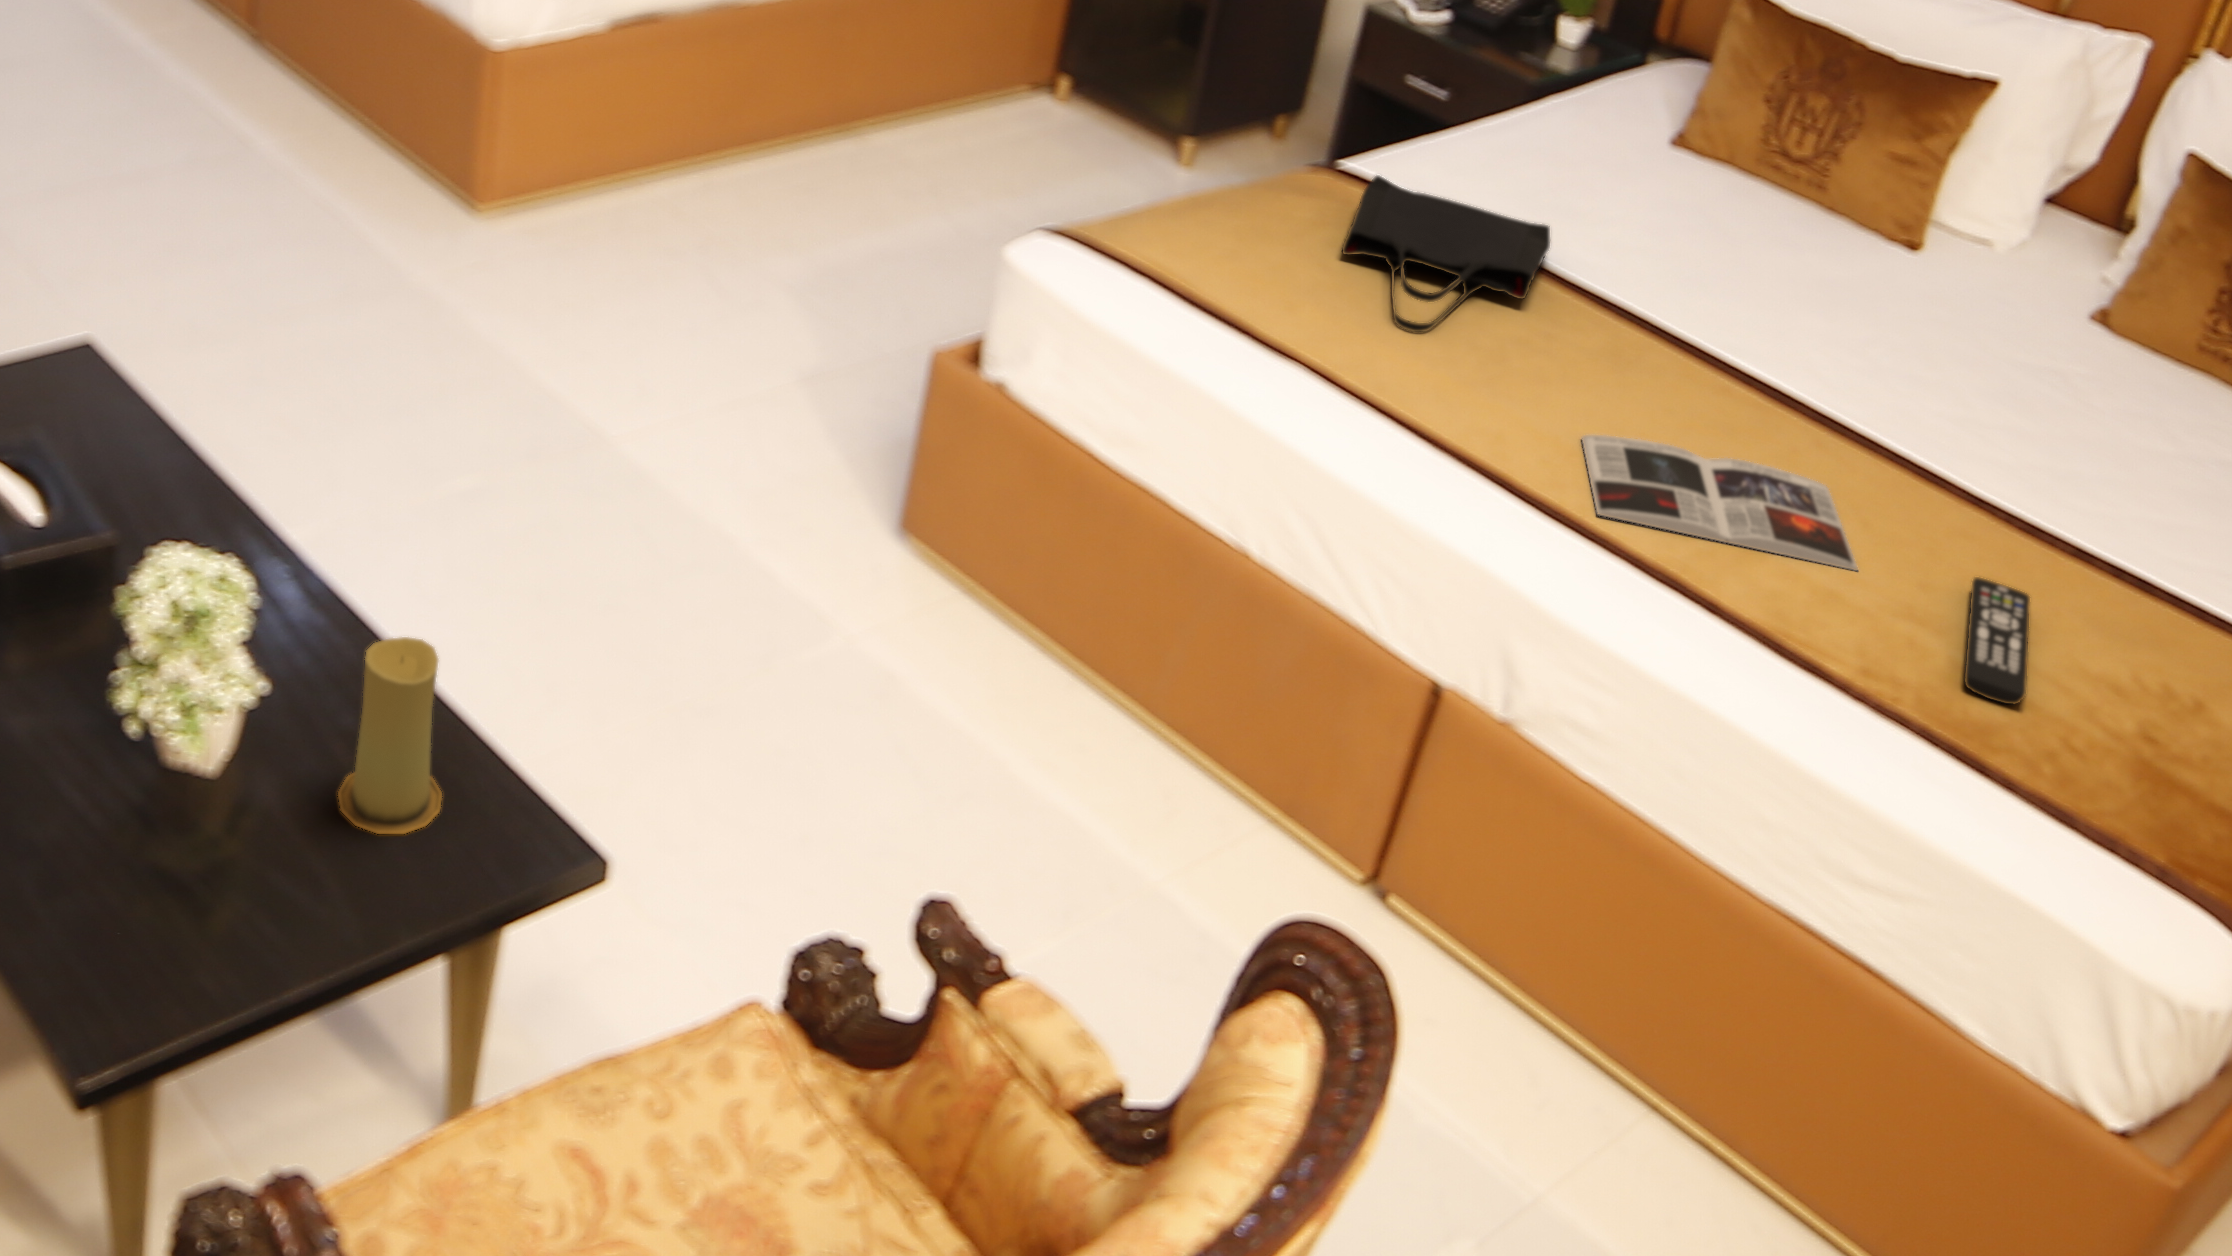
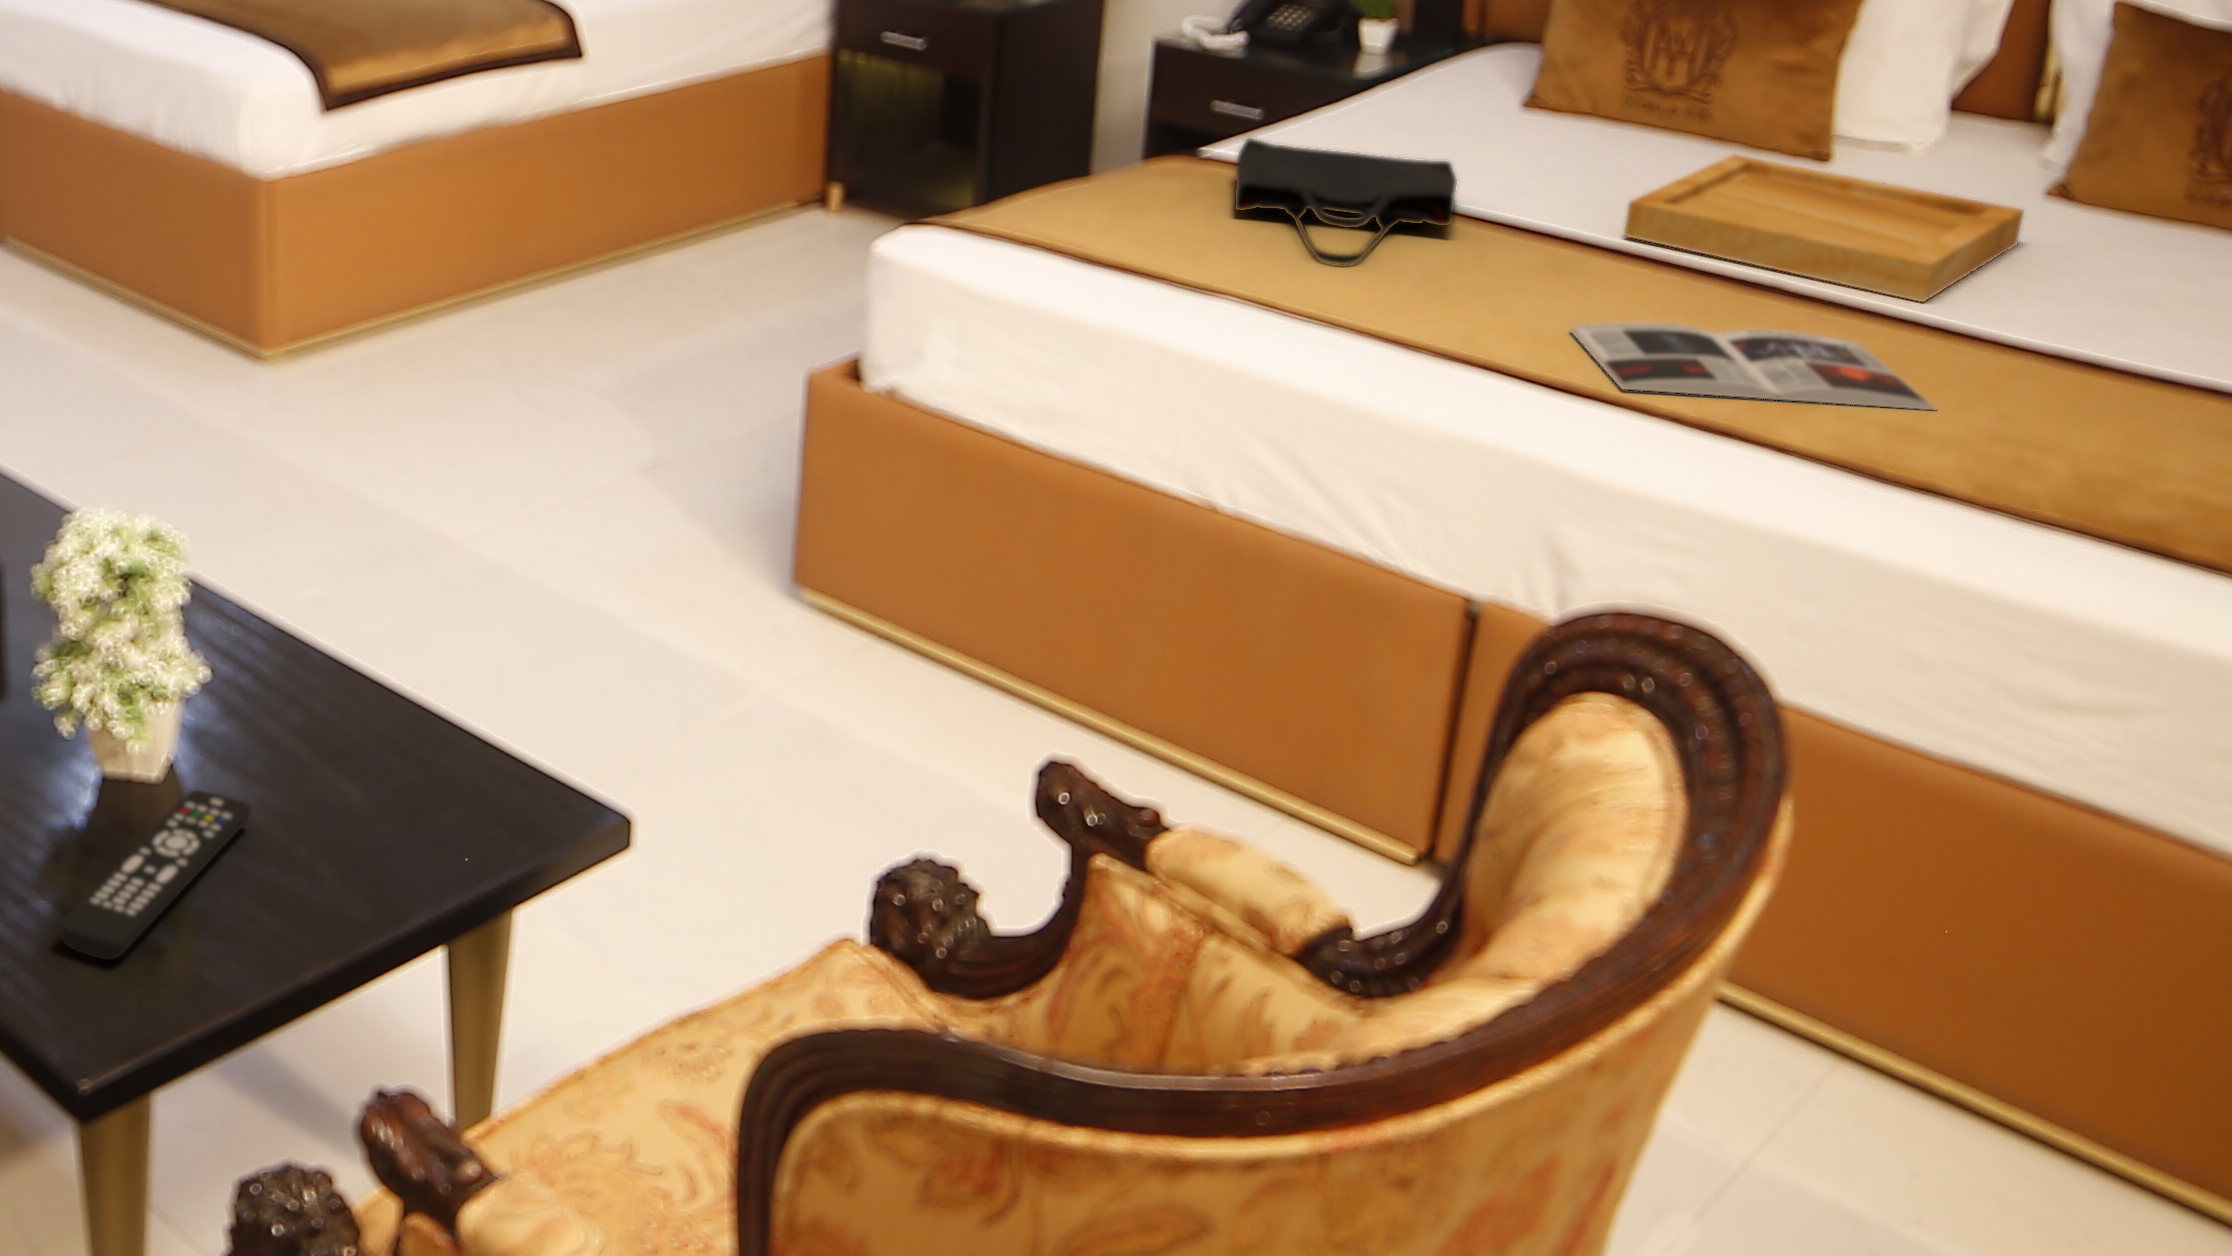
tray: none [1677,247,2032,440] -> present [1624,155,2023,302]
remote control: present [1965,577,2030,704] -> present [58,790,251,959]
candle: present [338,637,442,834] -> none [294,586,415,823]

